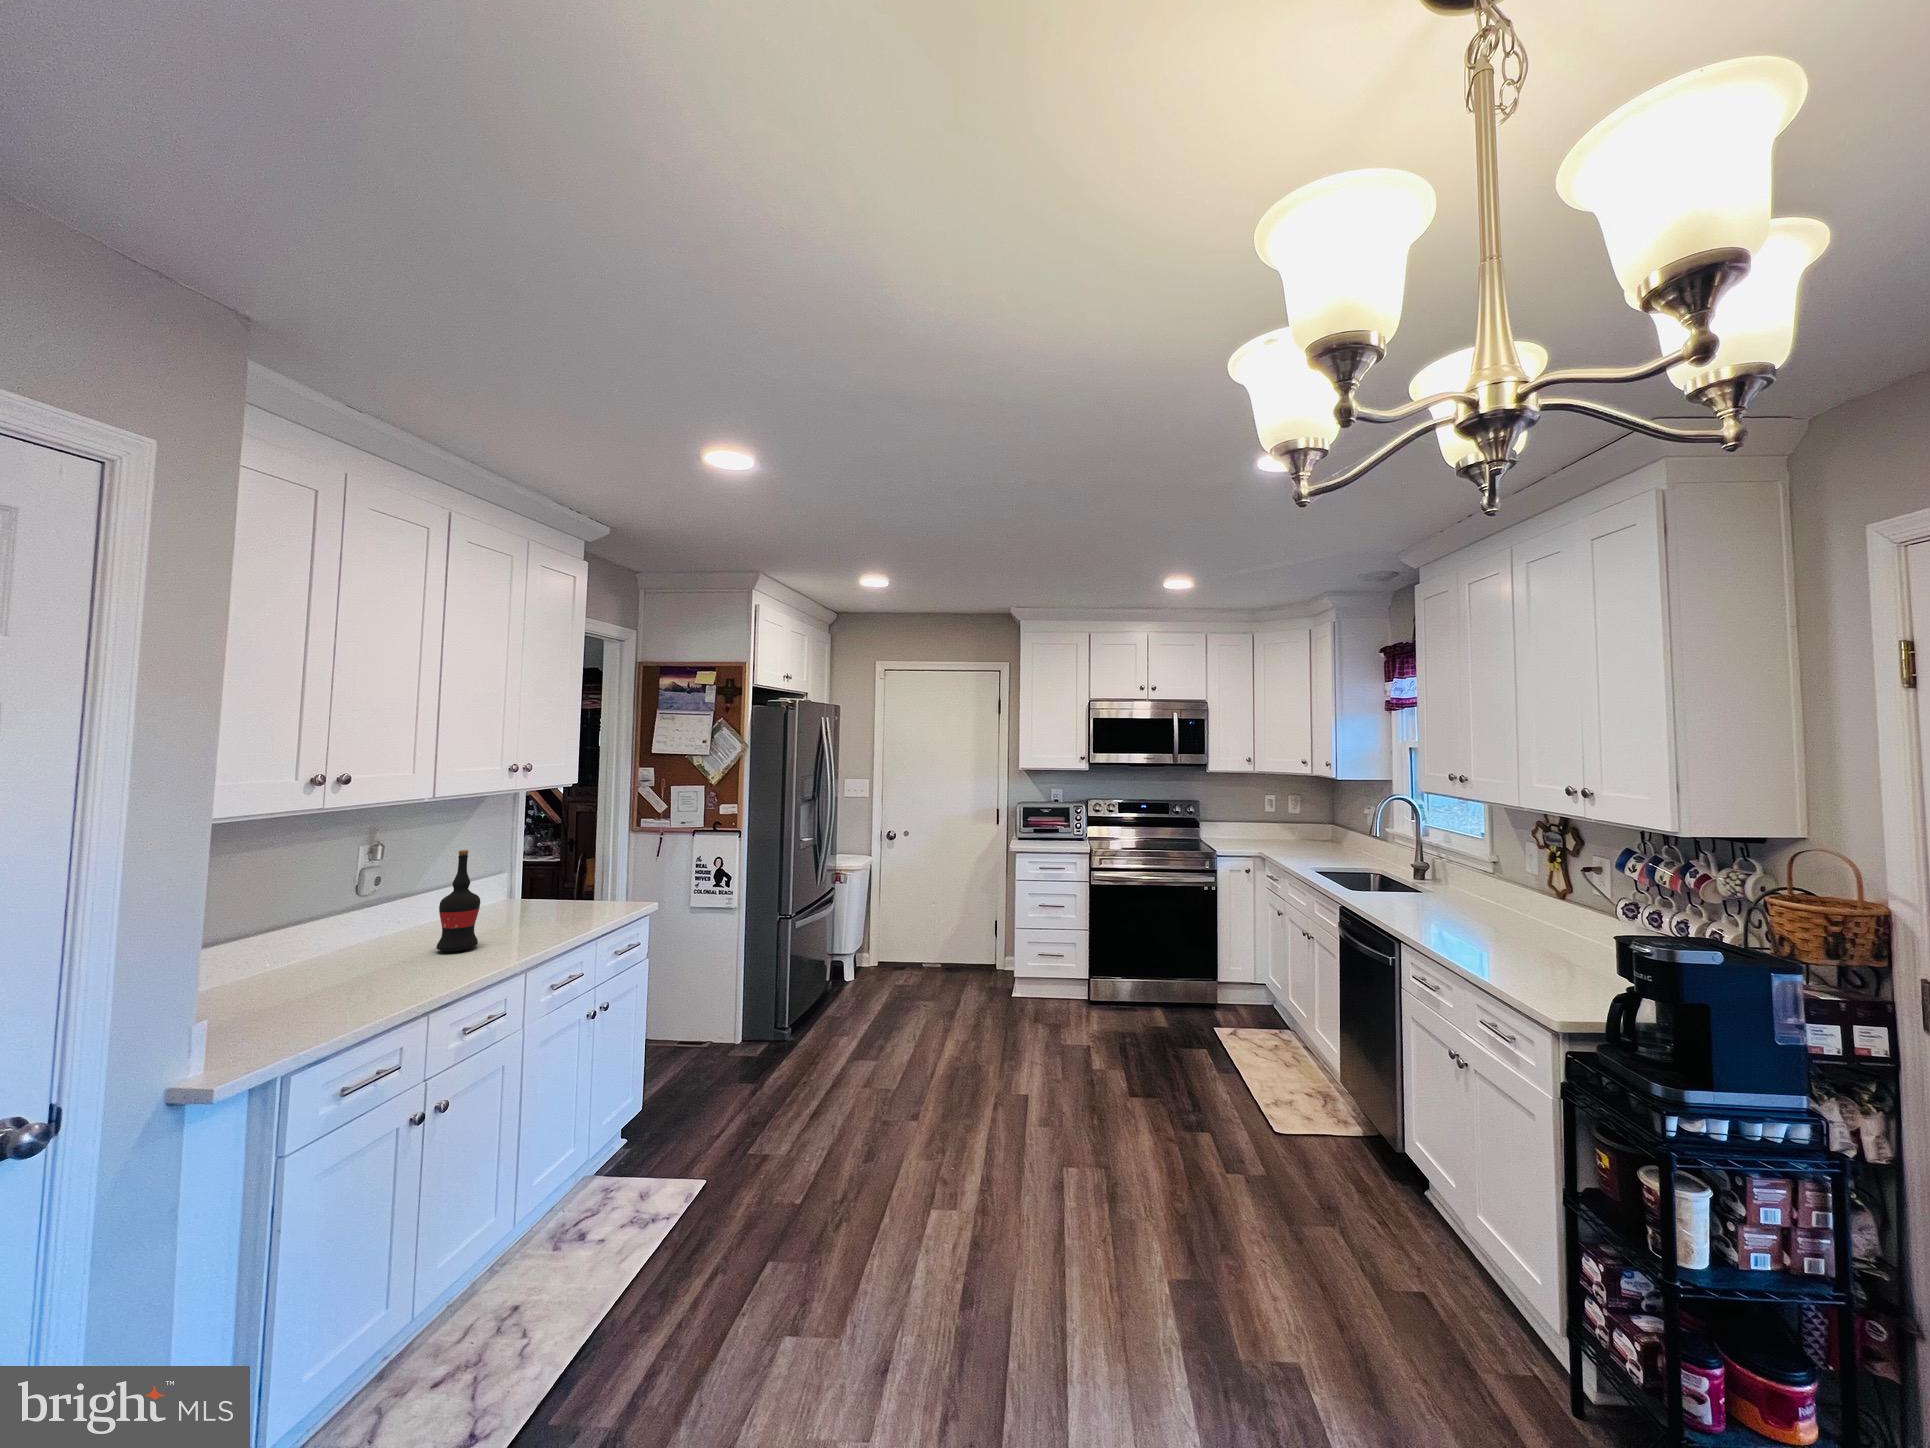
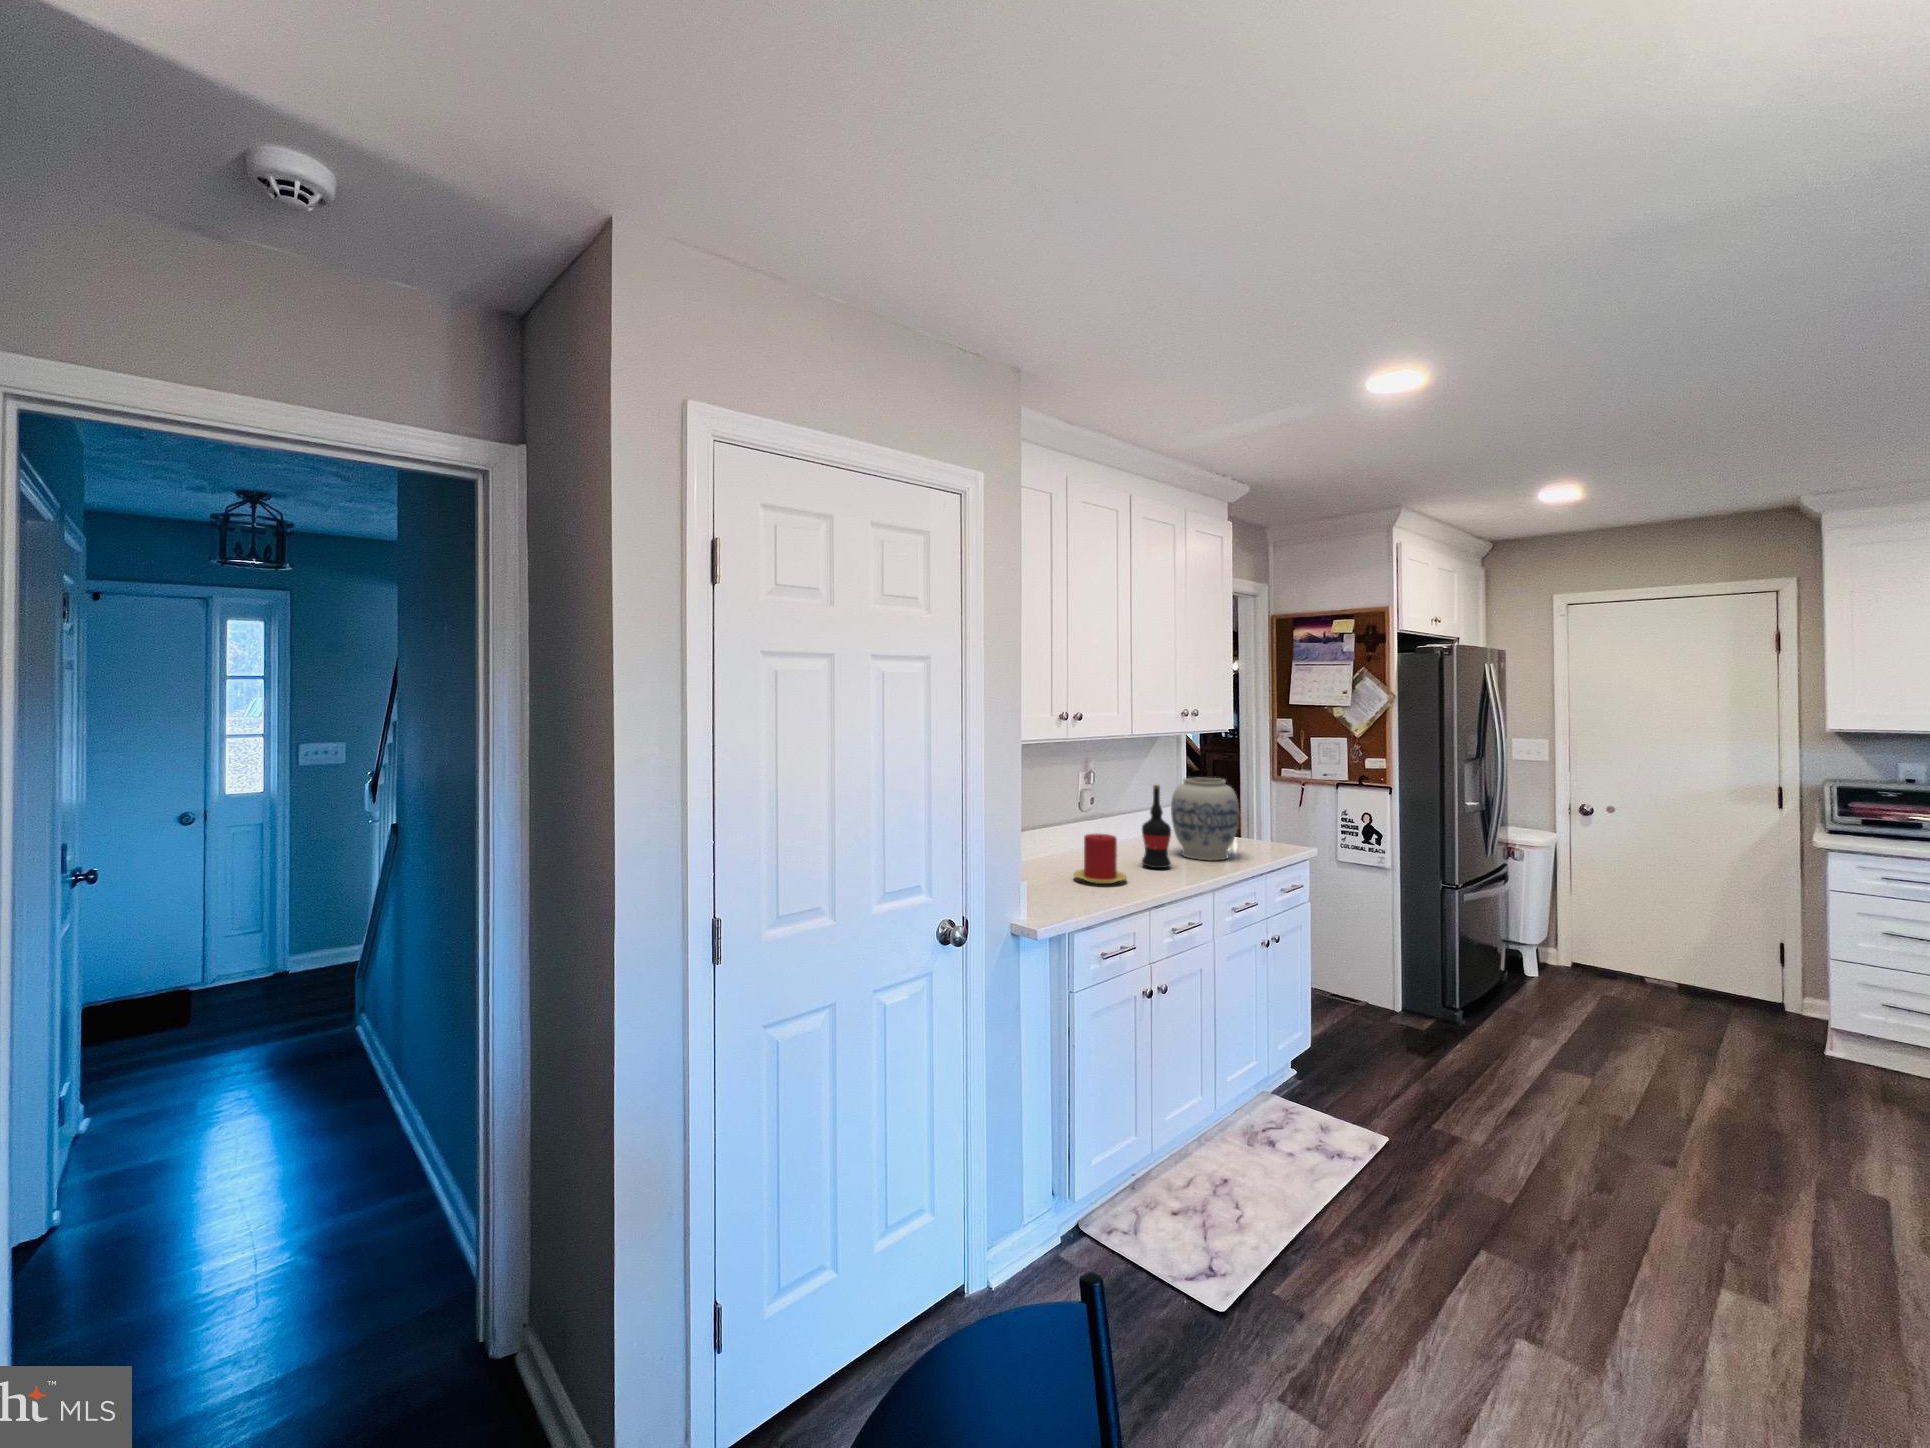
vase: none [488,836,574,931] -> present [1171,778,1239,860]
candle: none [316,920,404,988] -> present [1074,834,1127,884]

